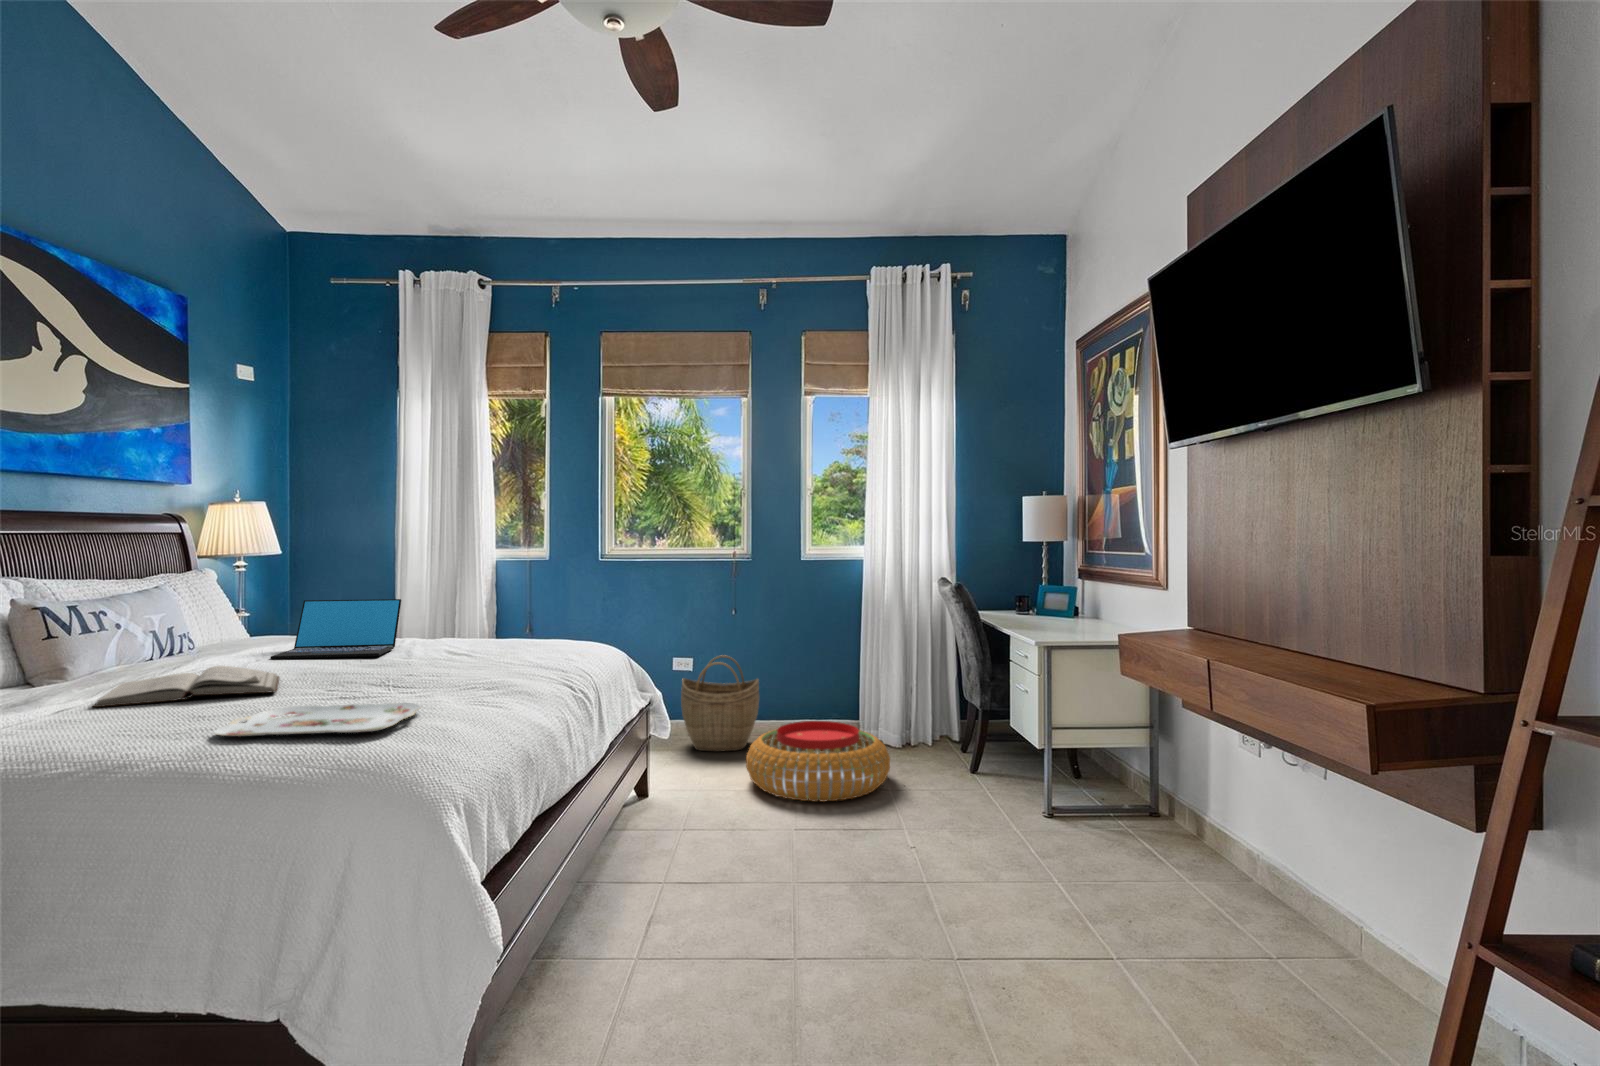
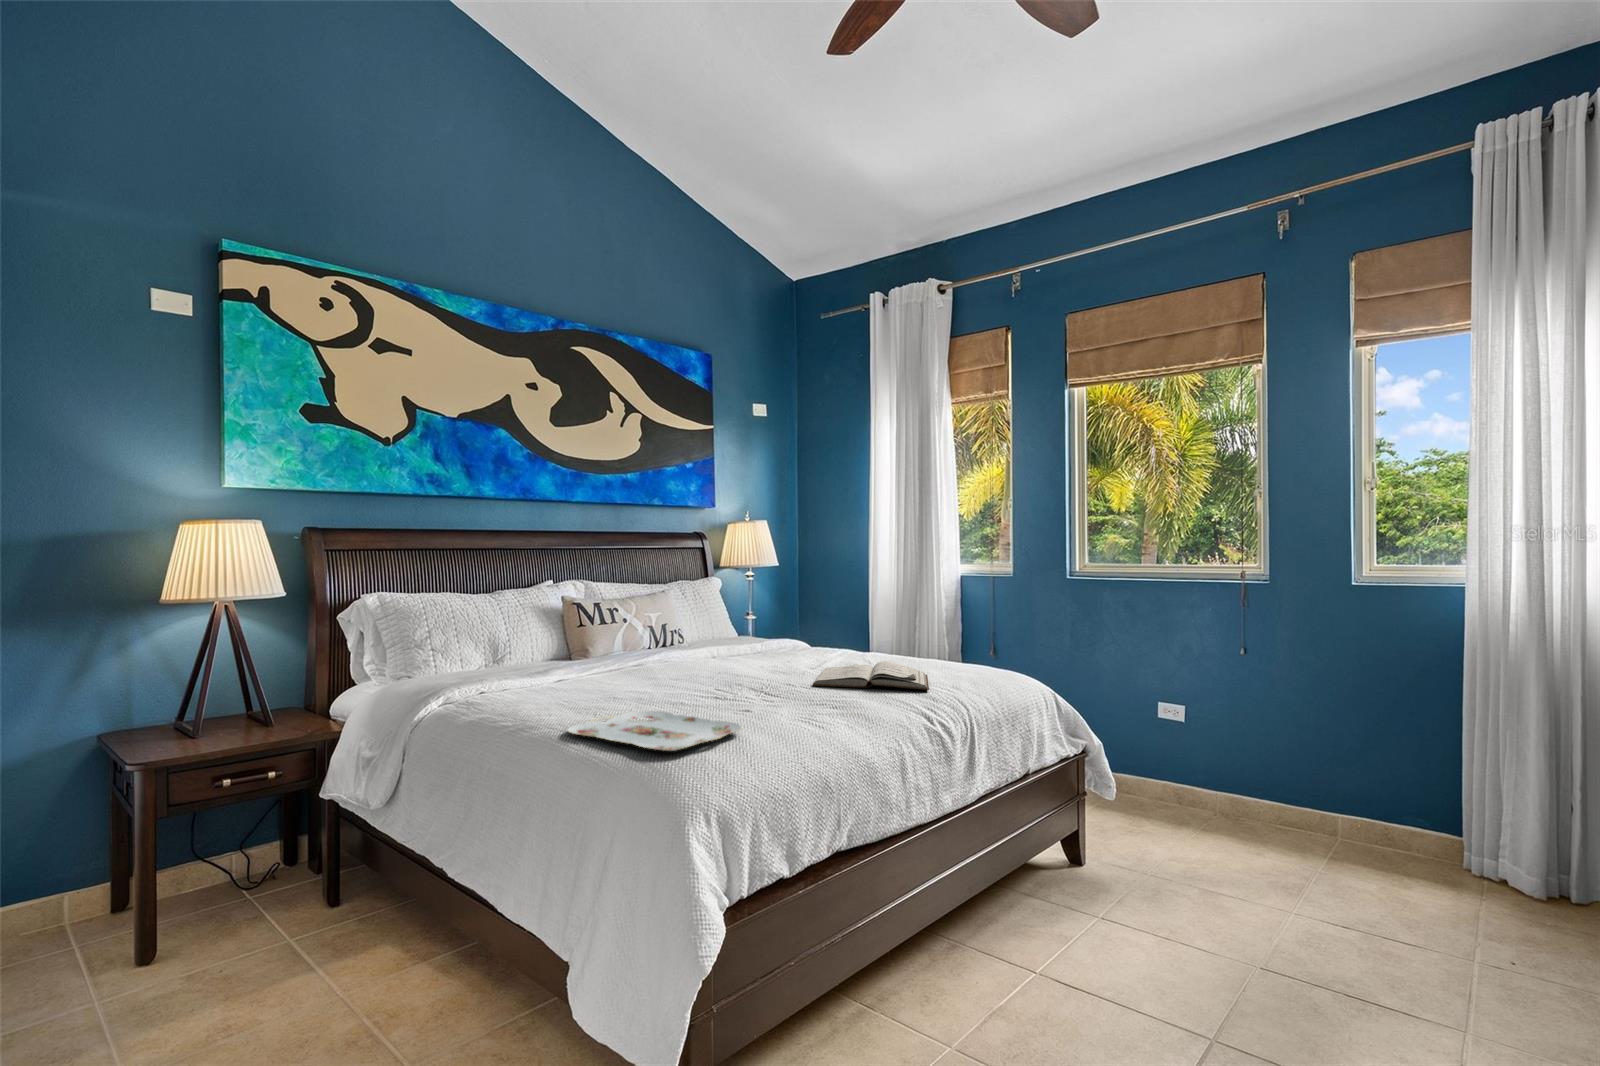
laptop: present [270,599,401,659] -> none [715,608,827,666]
woven basket: present [681,655,759,751] -> none [1161,704,1277,836]
book: present [93,666,279,707] -> present [813,661,929,690]
pouf: present [746,721,890,802] -> none [1230,819,1500,967]

